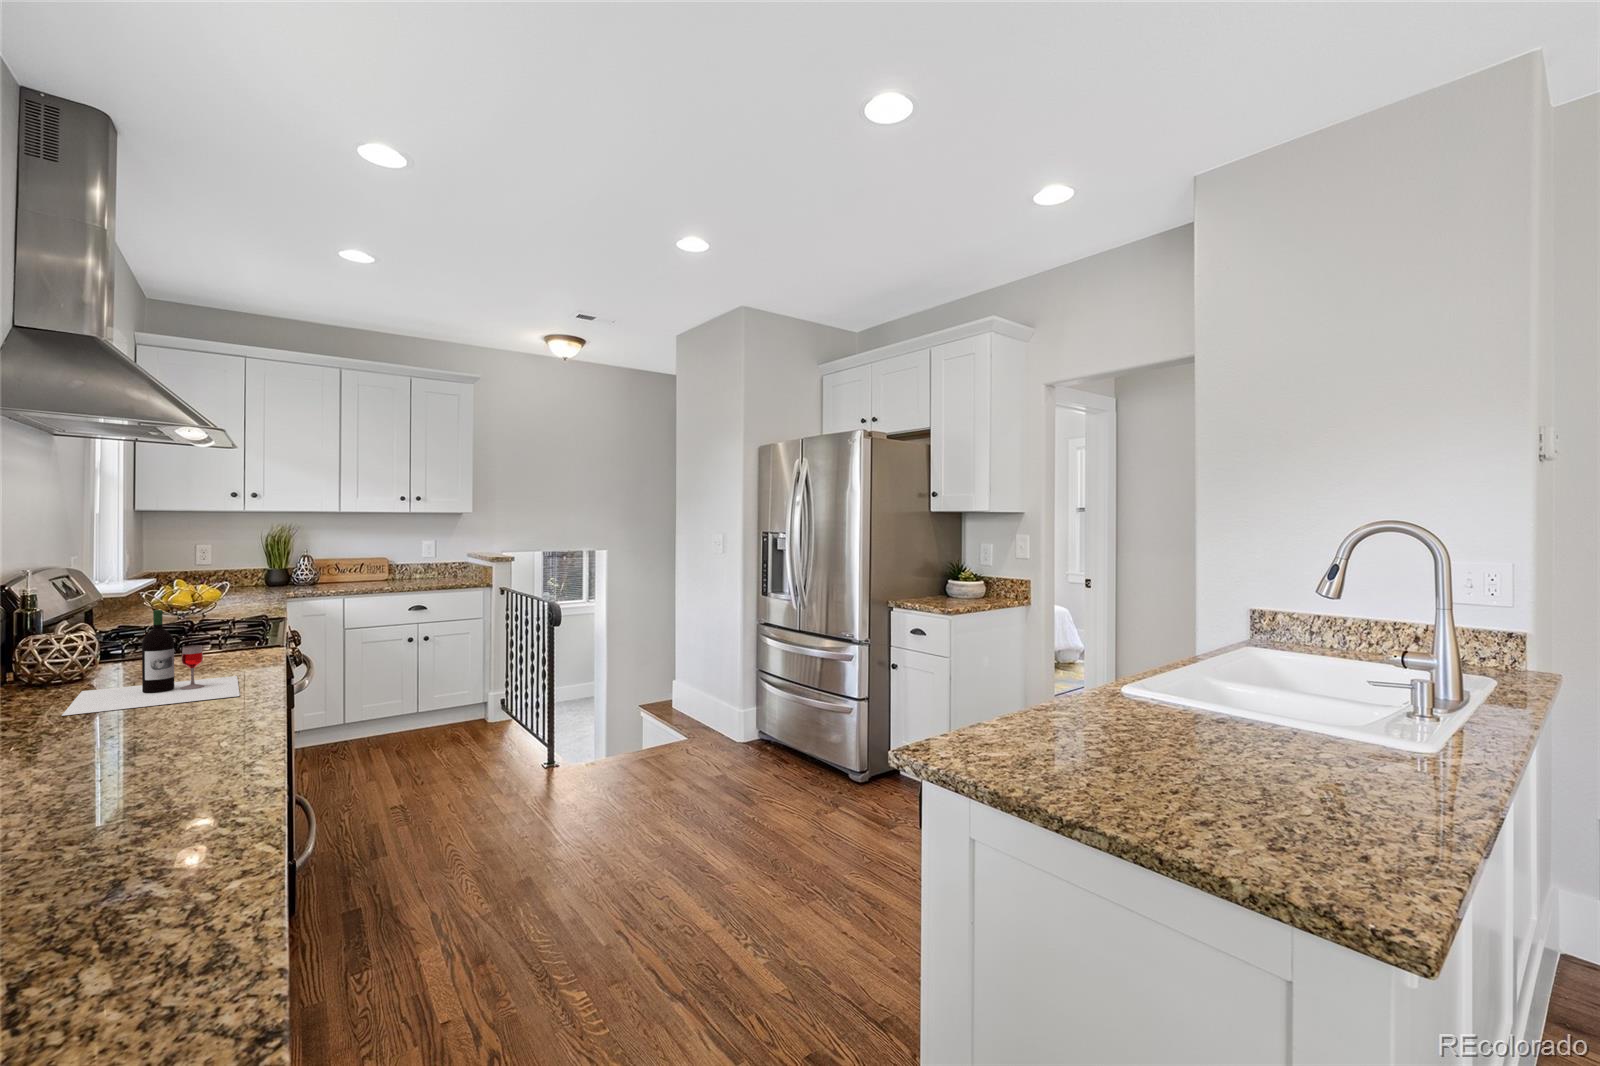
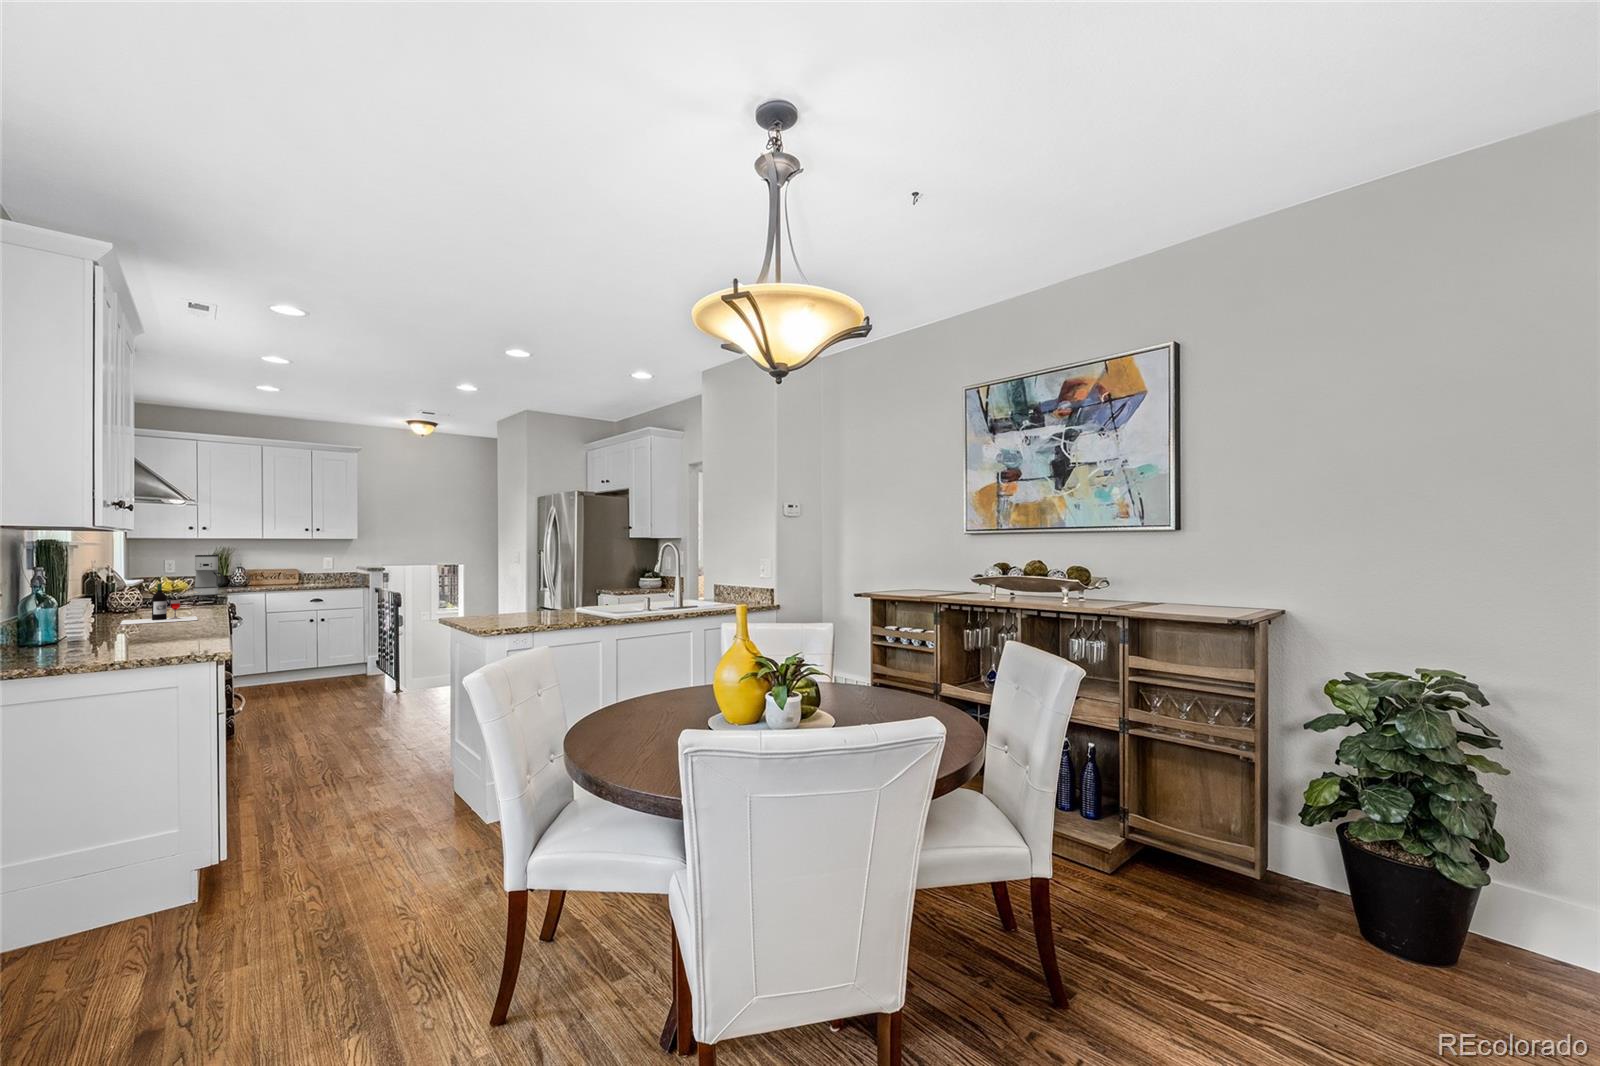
coffee maker: none [239,537,283,600] -> present [193,555,224,596]

